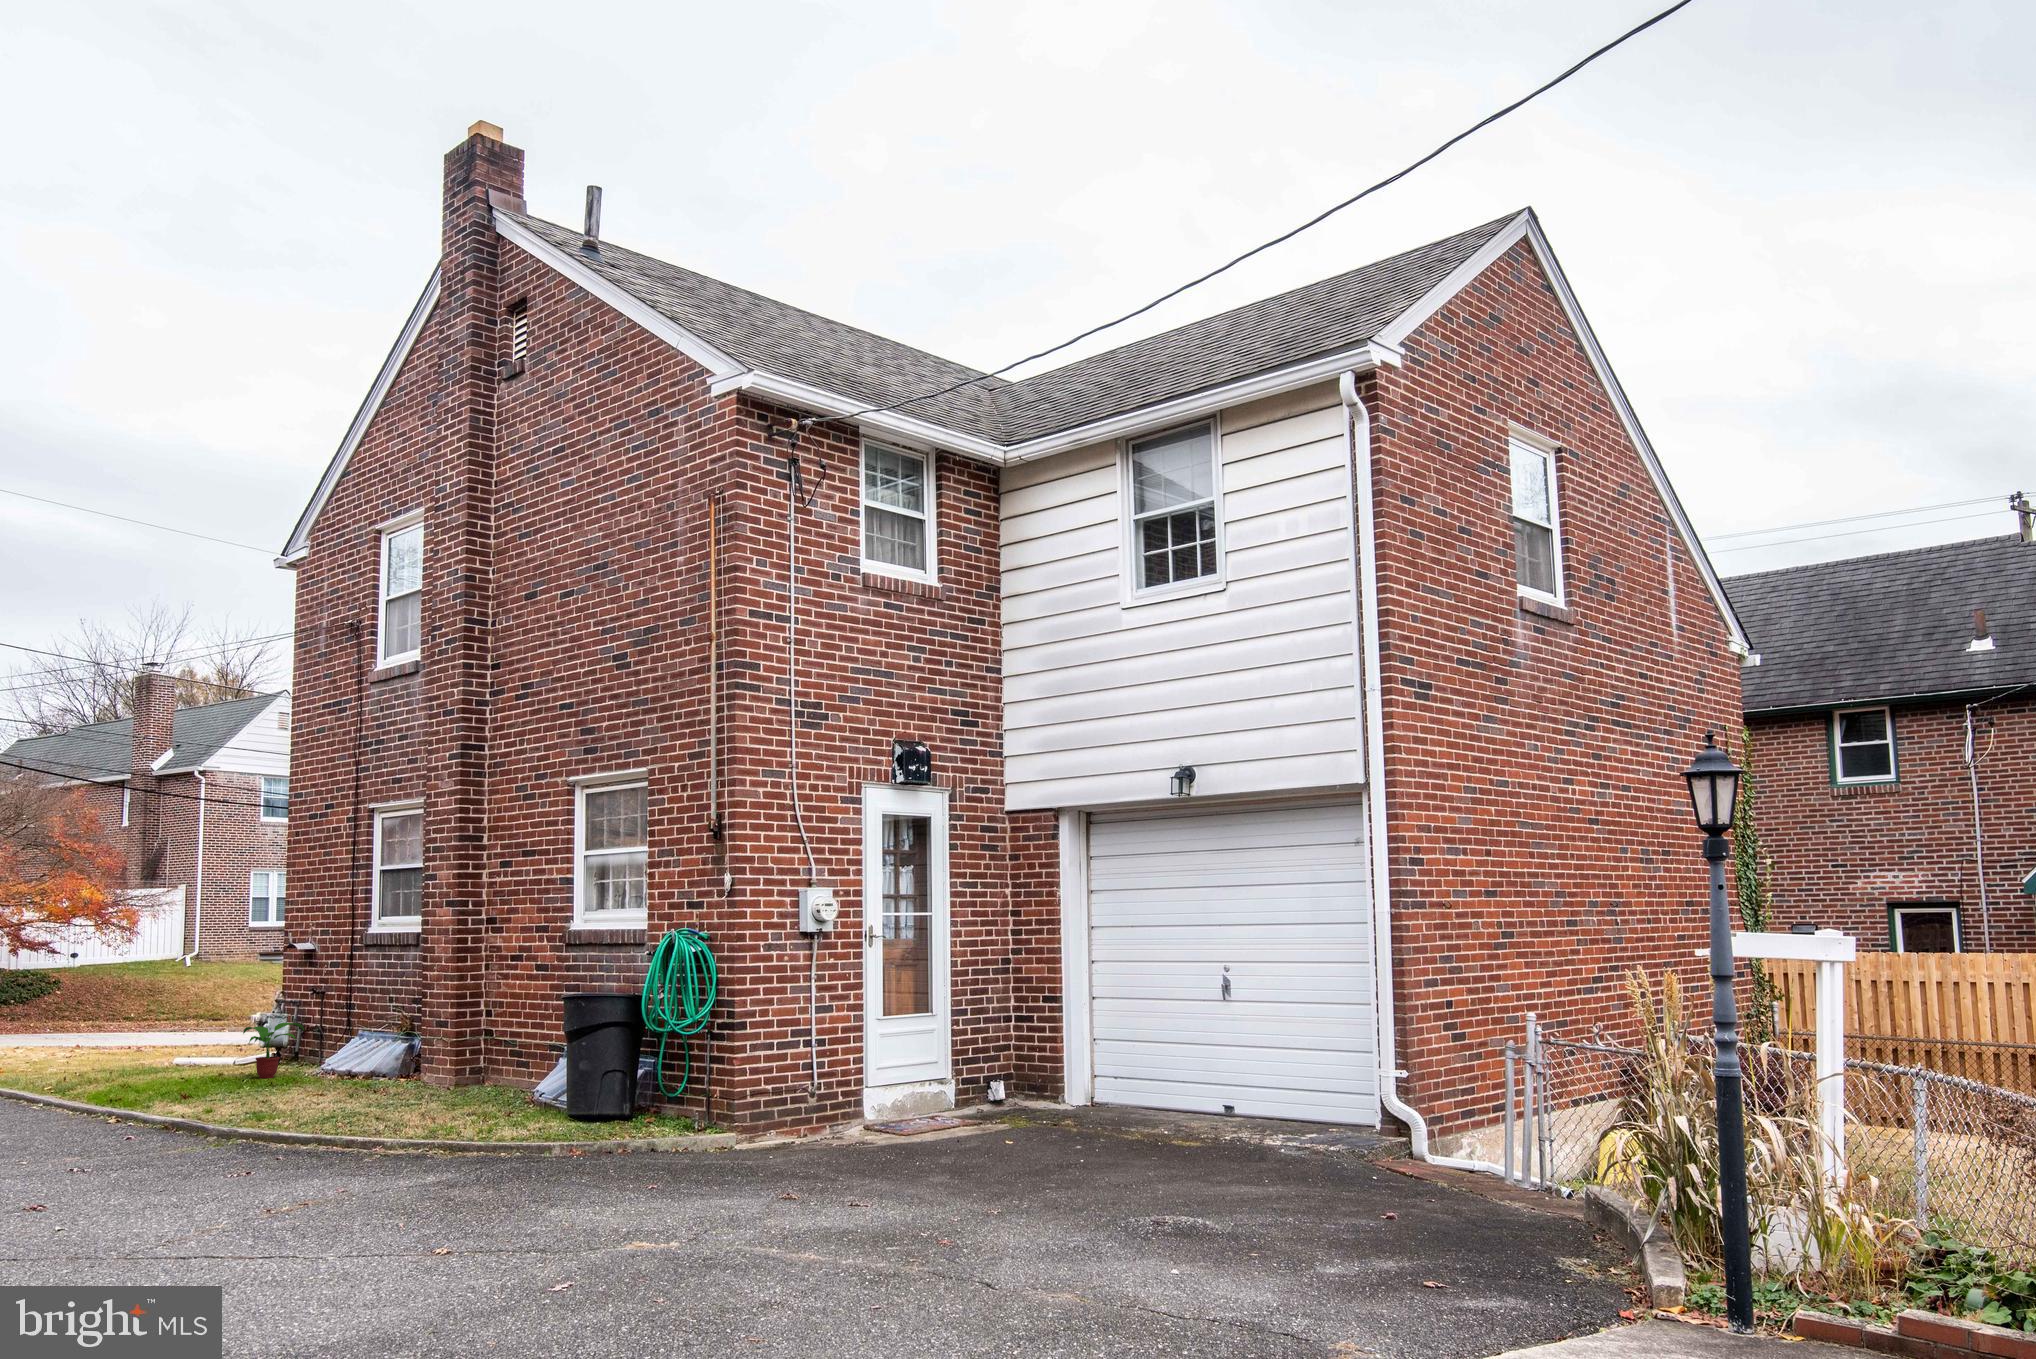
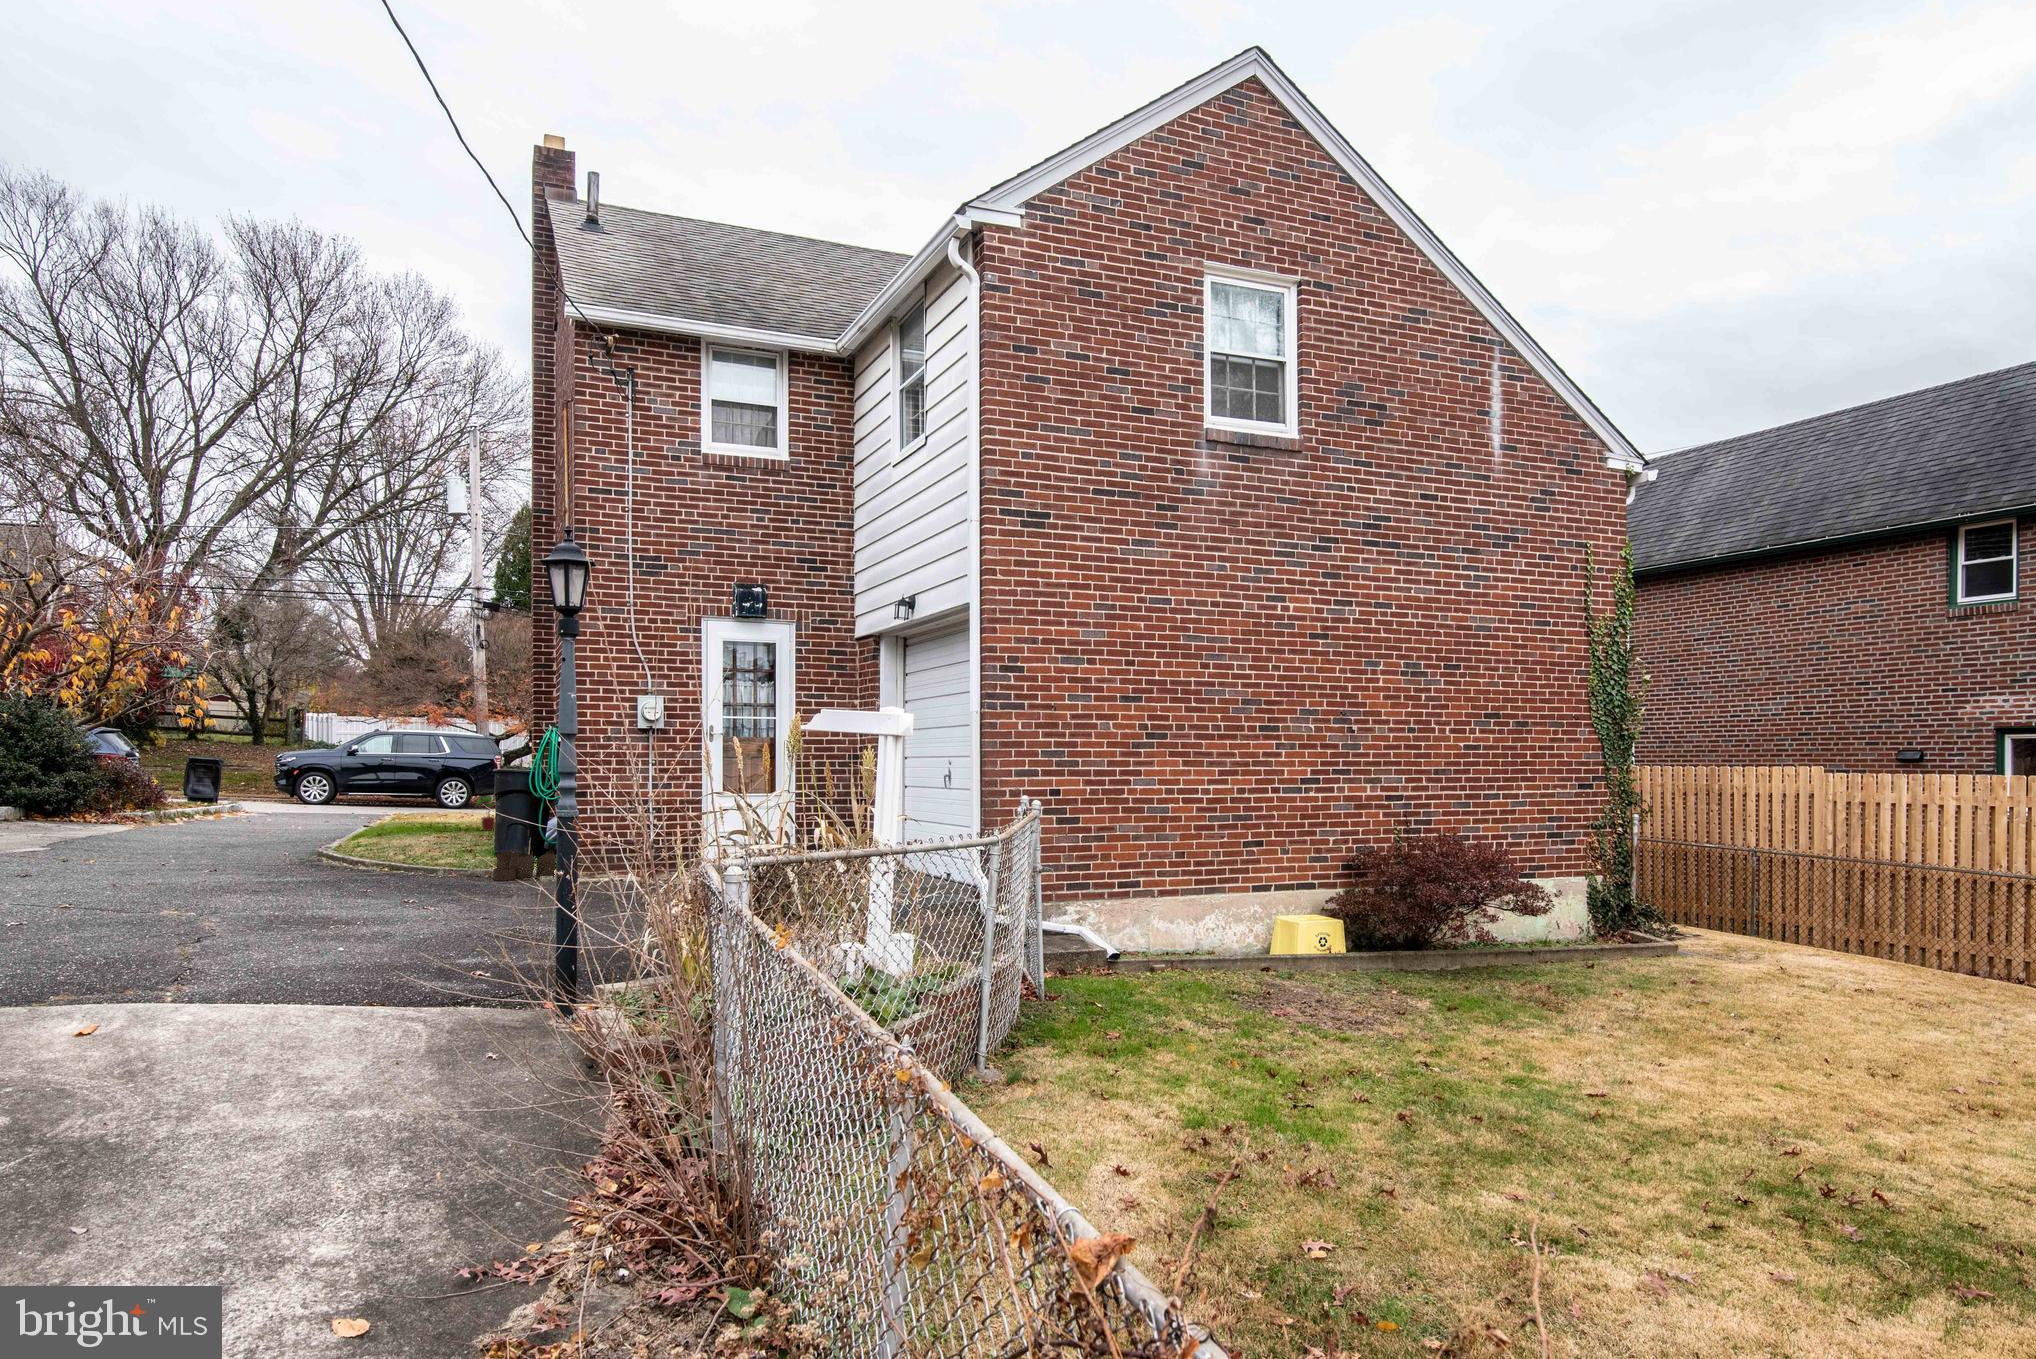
woven basket: none [600,1105,686,1153] -> present [493,850,555,880]

